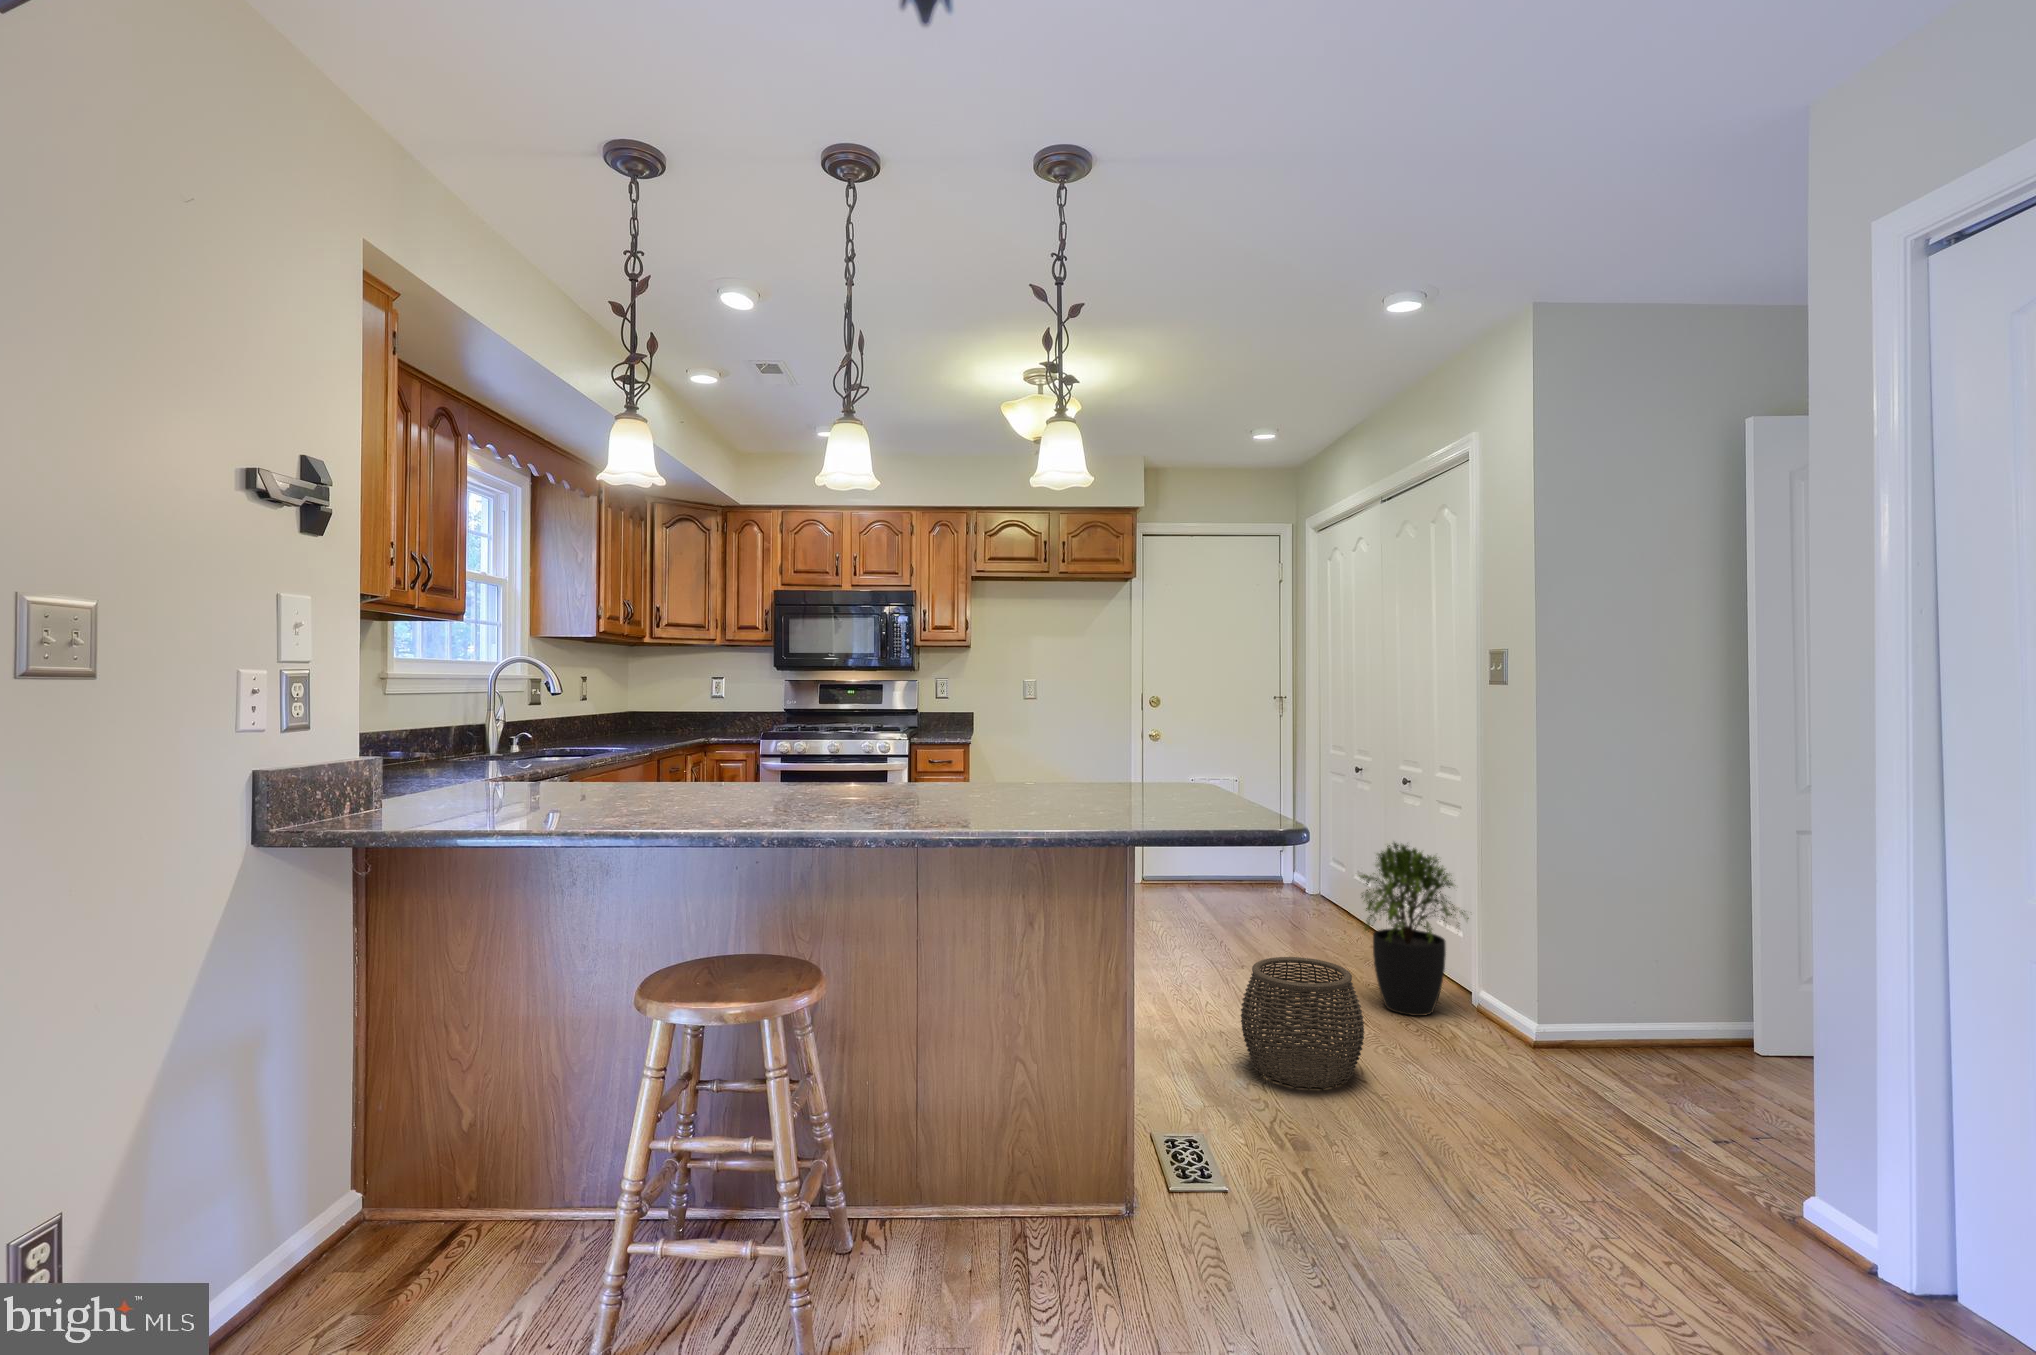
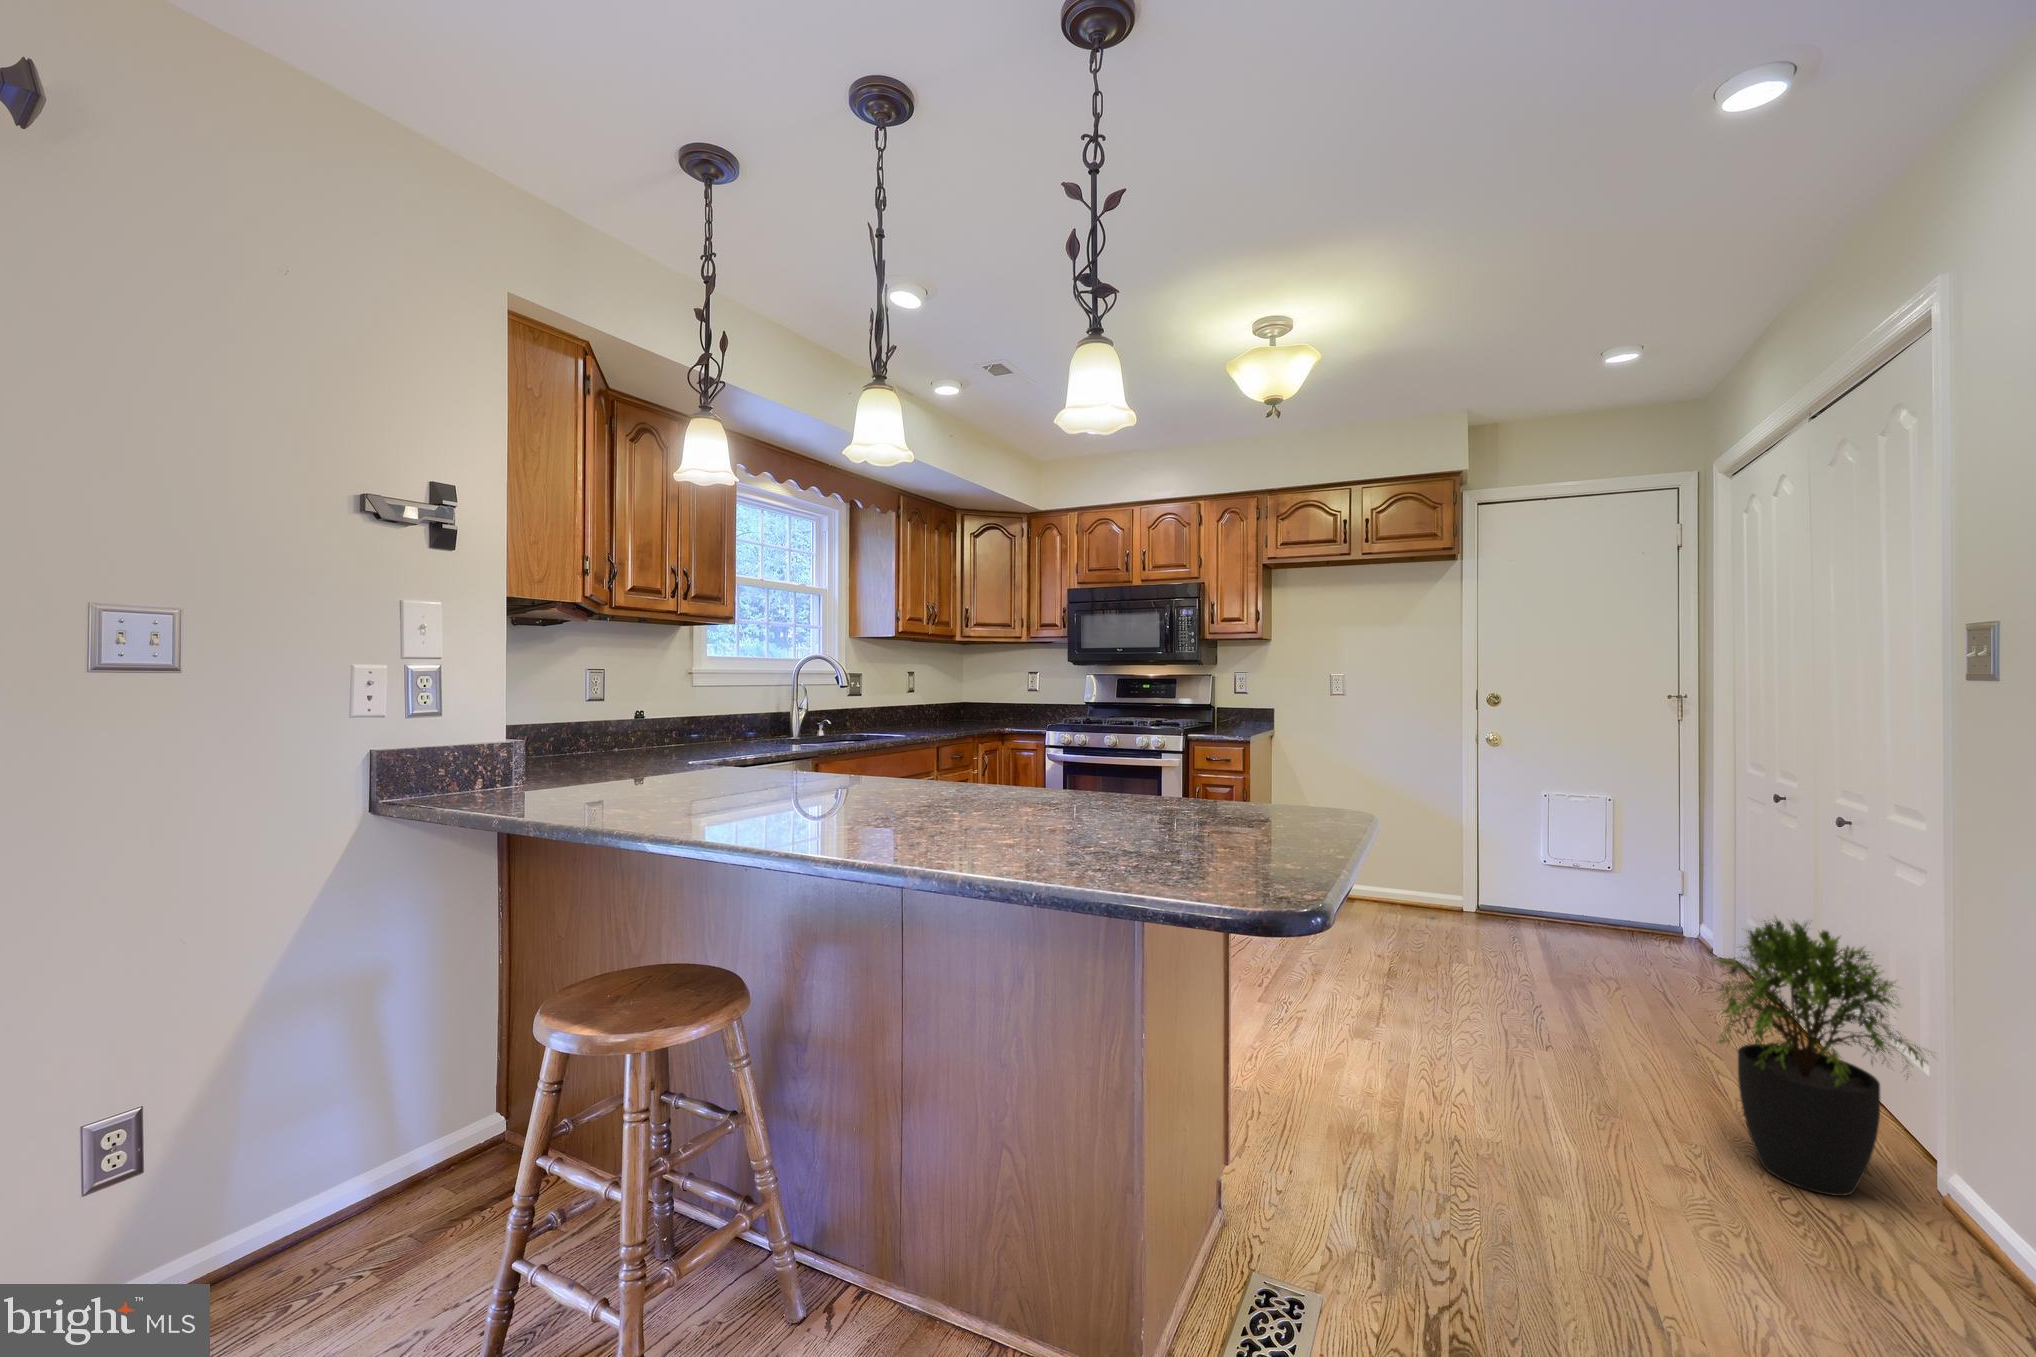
woven basket: present [1241,957,1364,1089] -> none [1449,1062,1653,1283]

